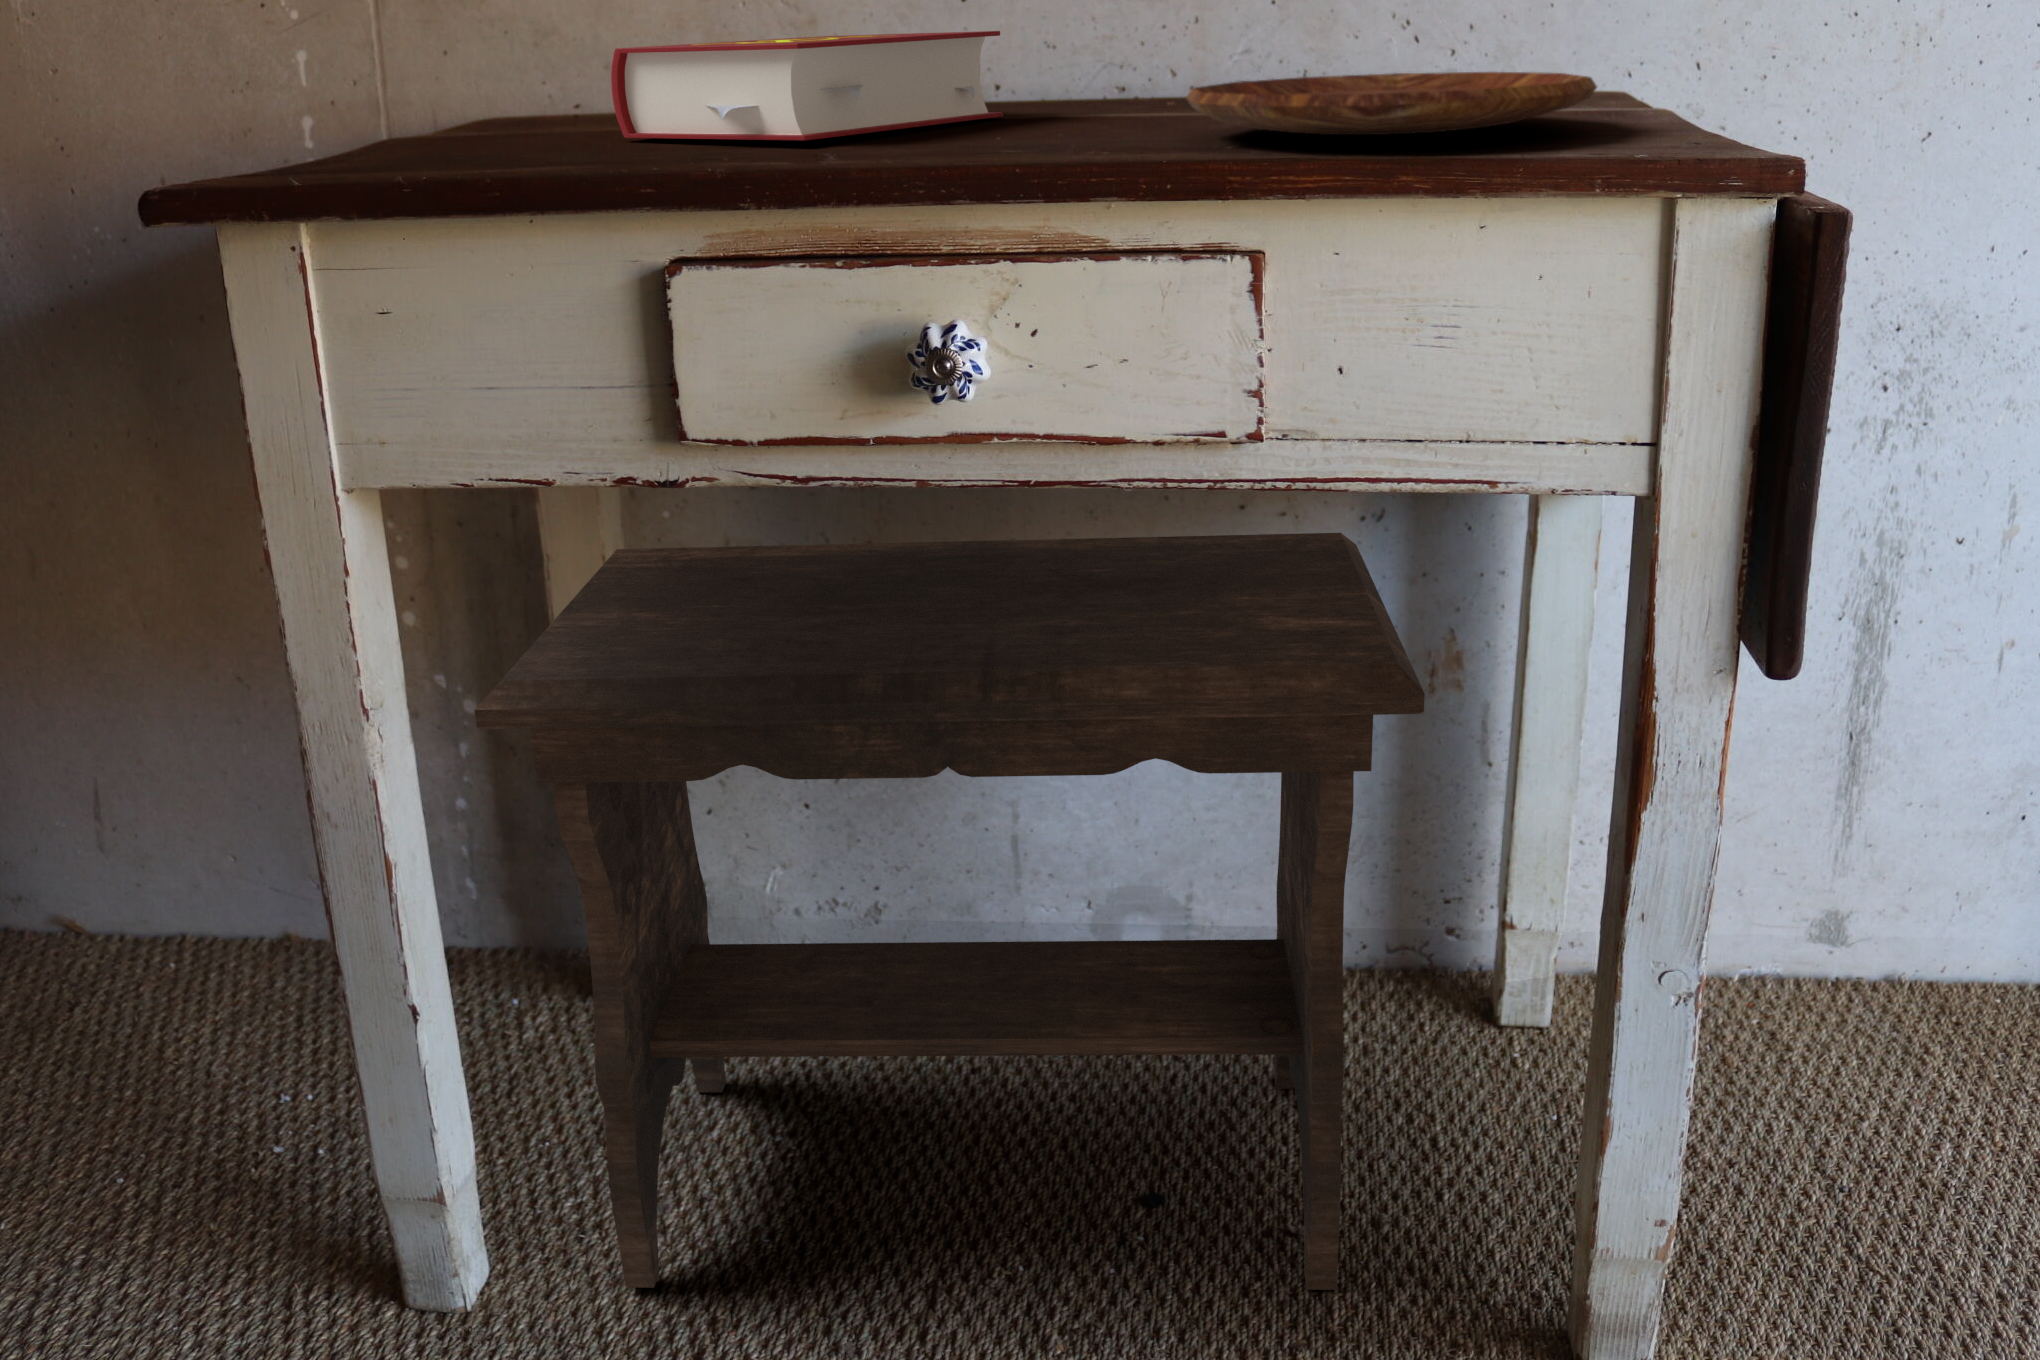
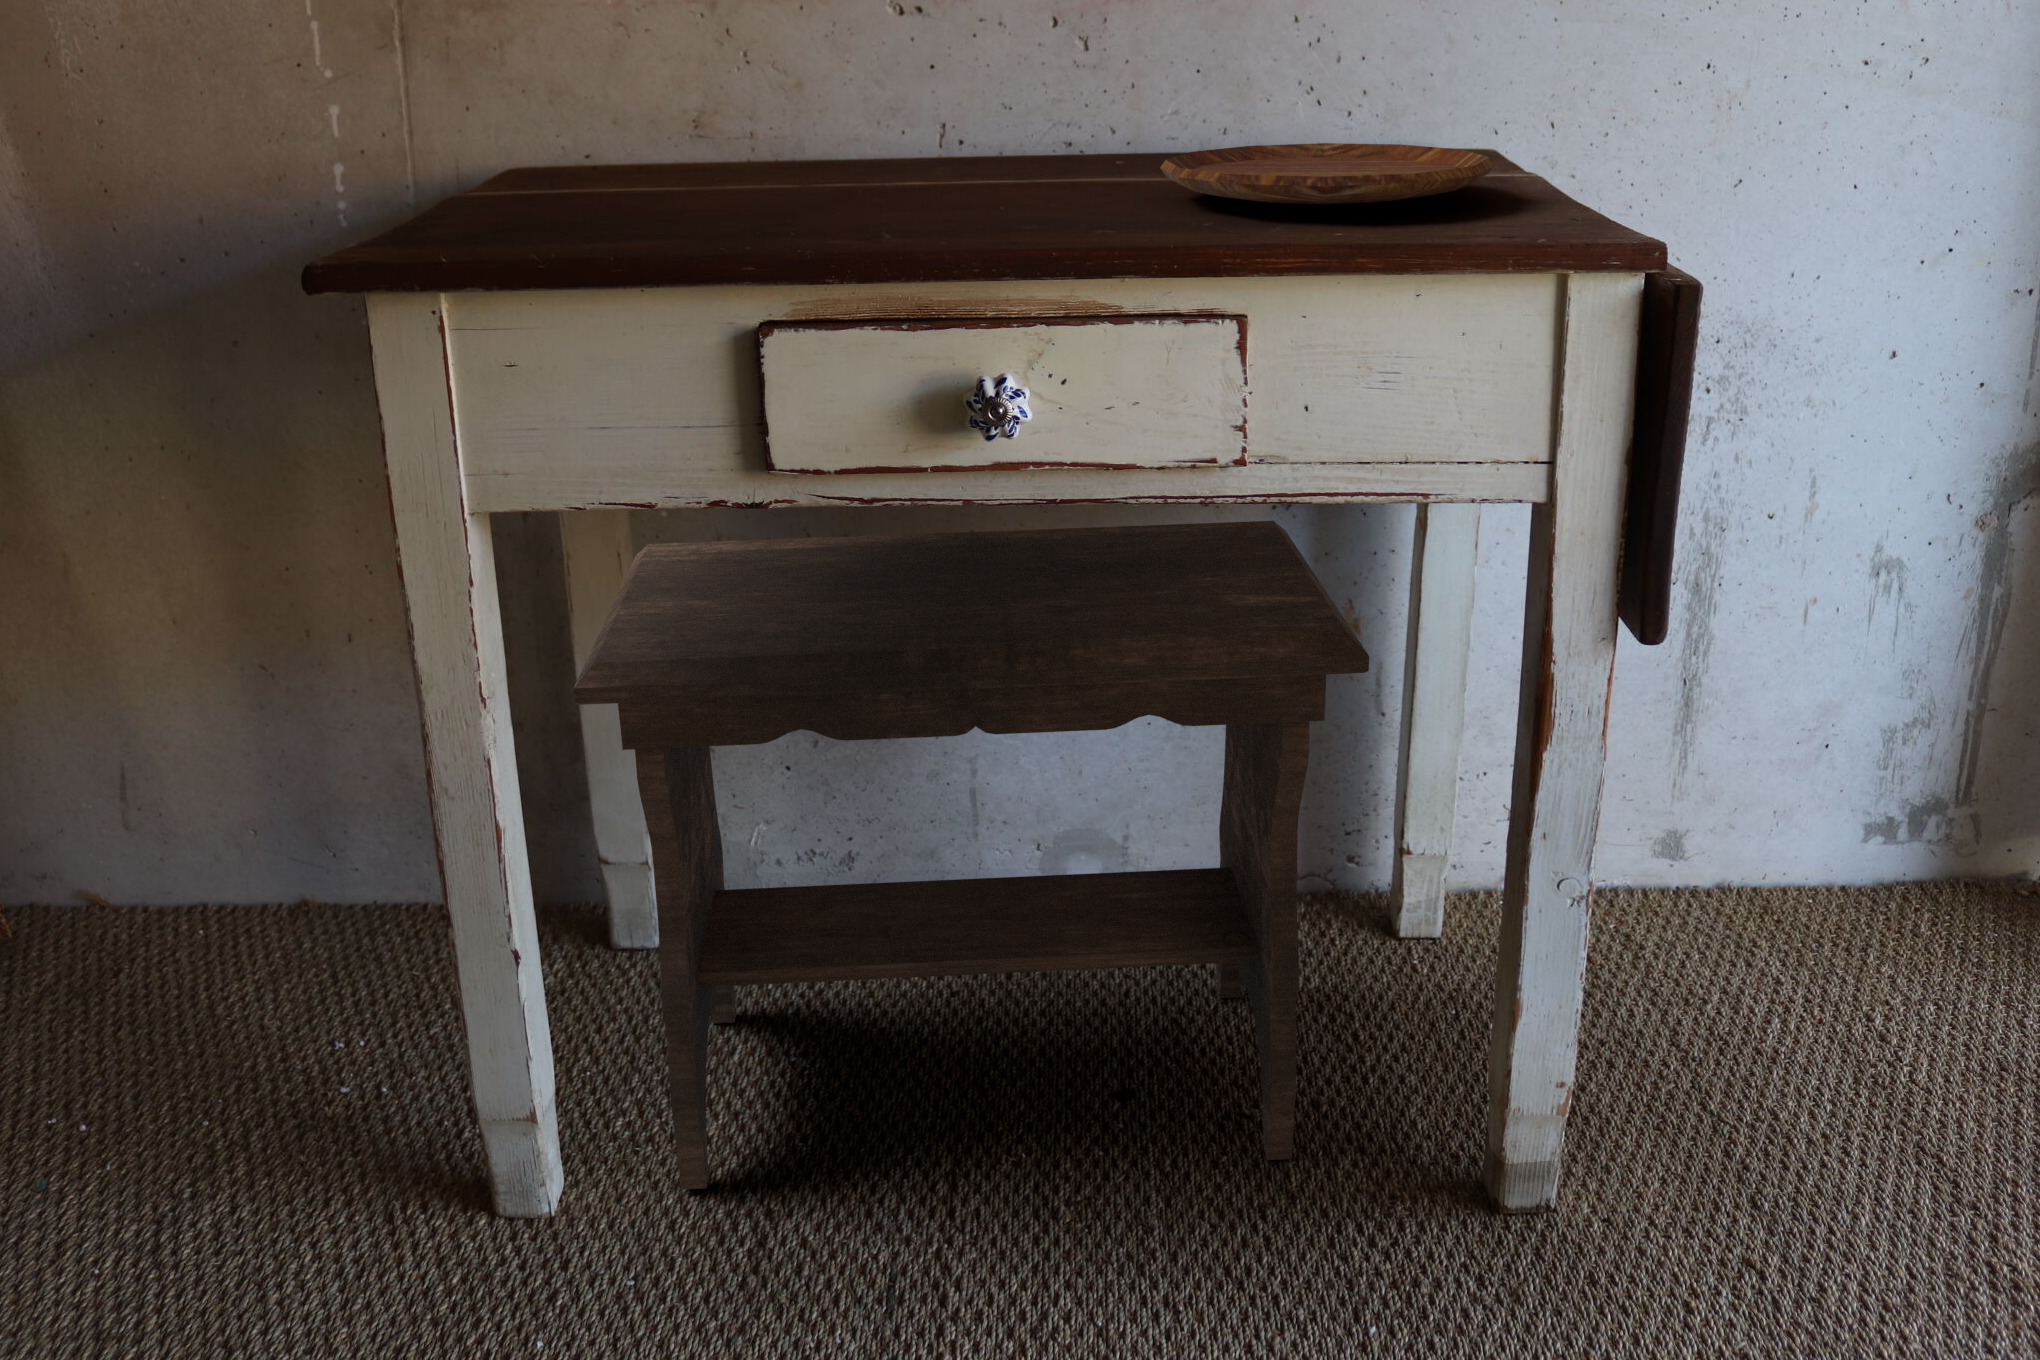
book: present [611,31,1003,140] -> none [657,96,985,200]

